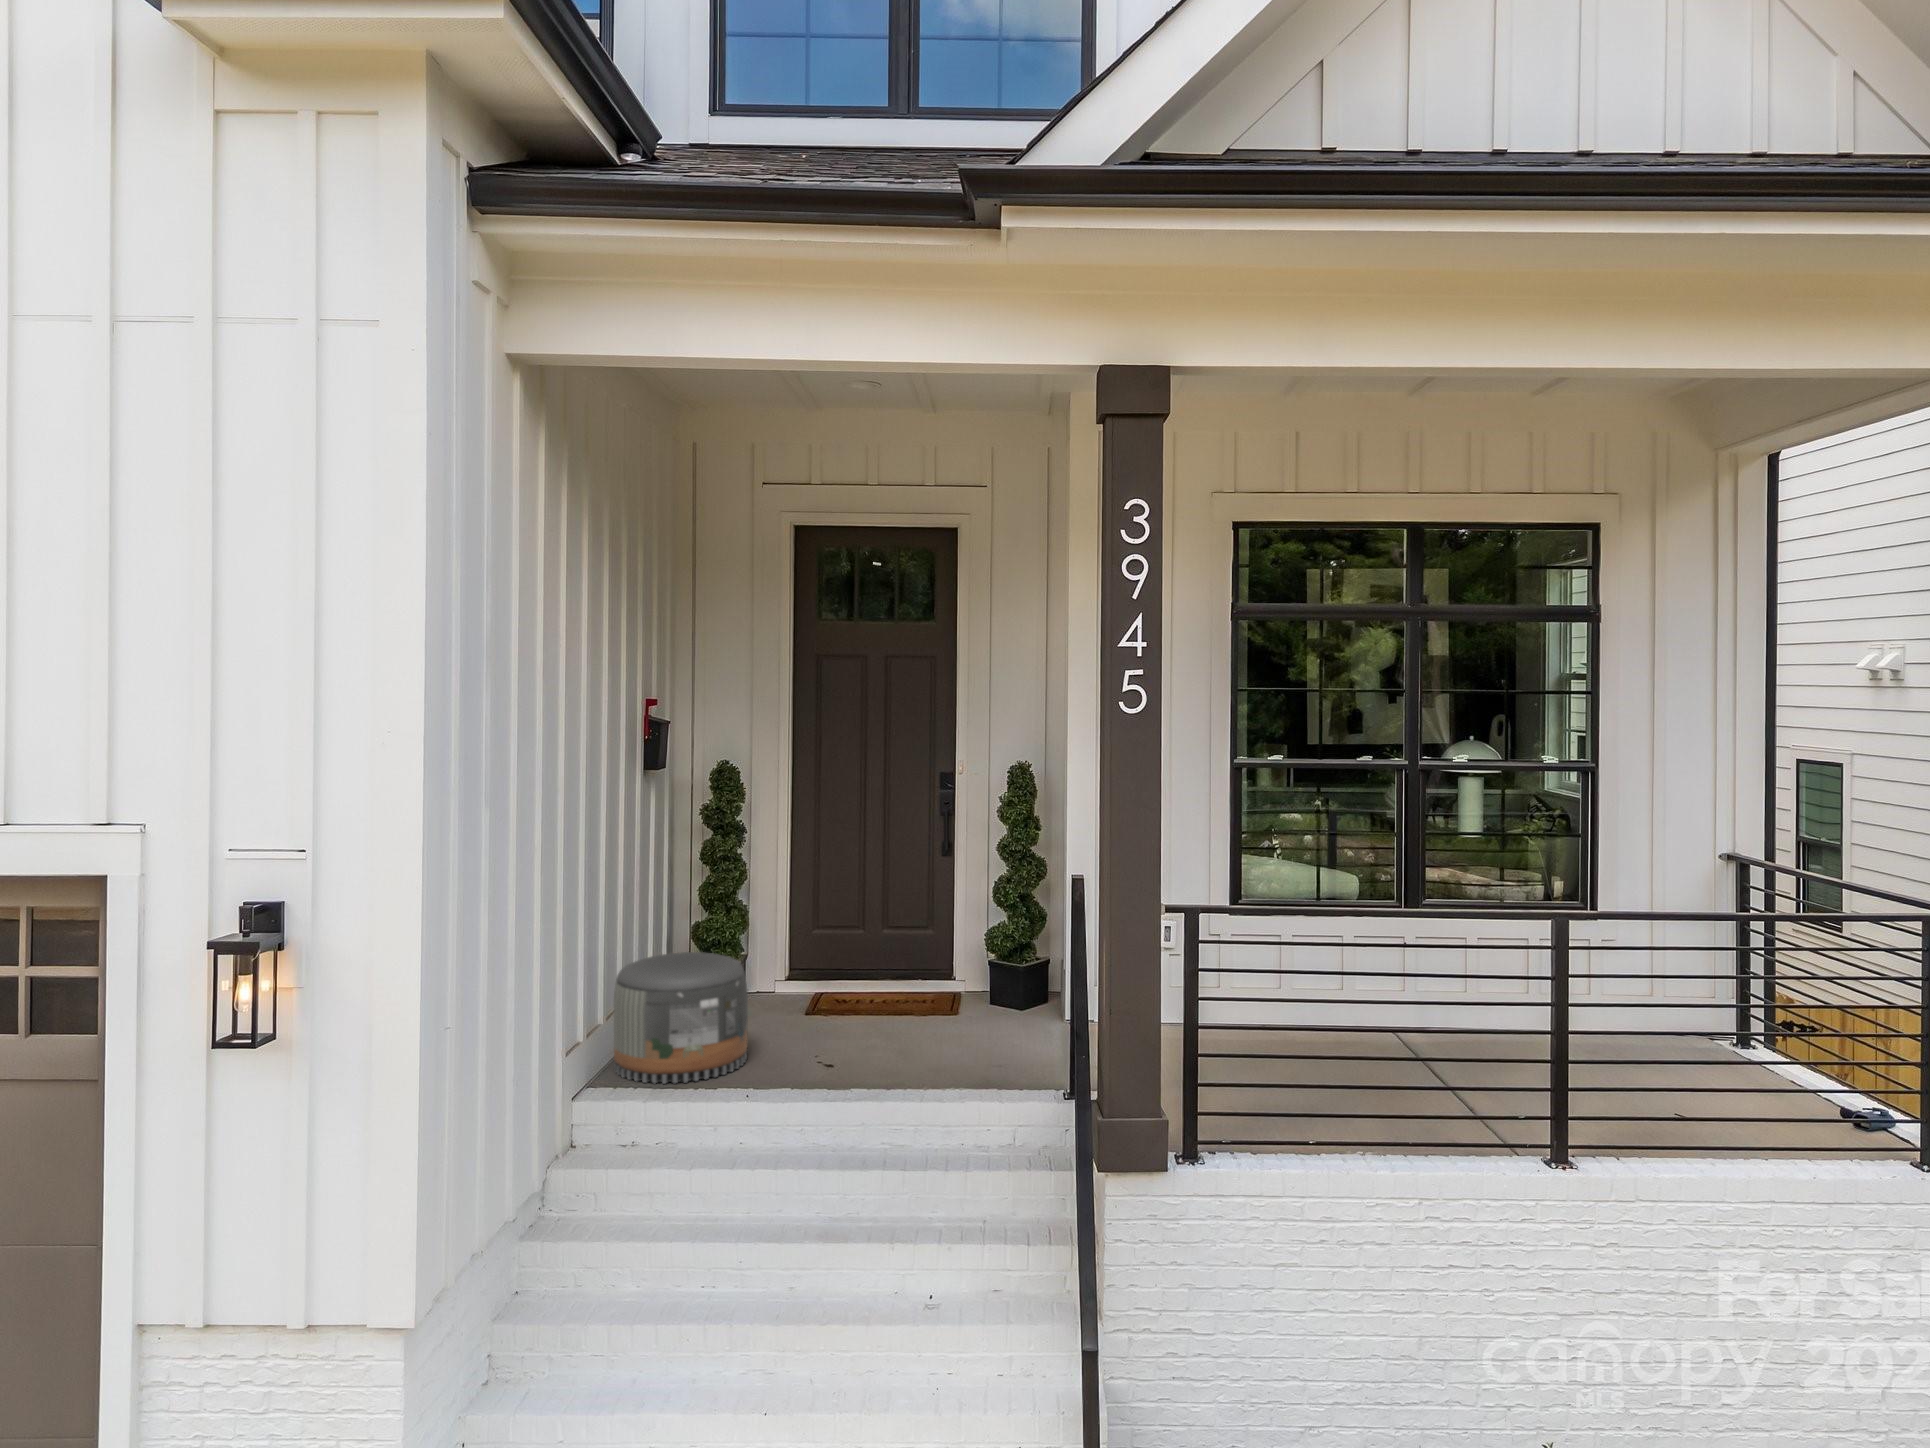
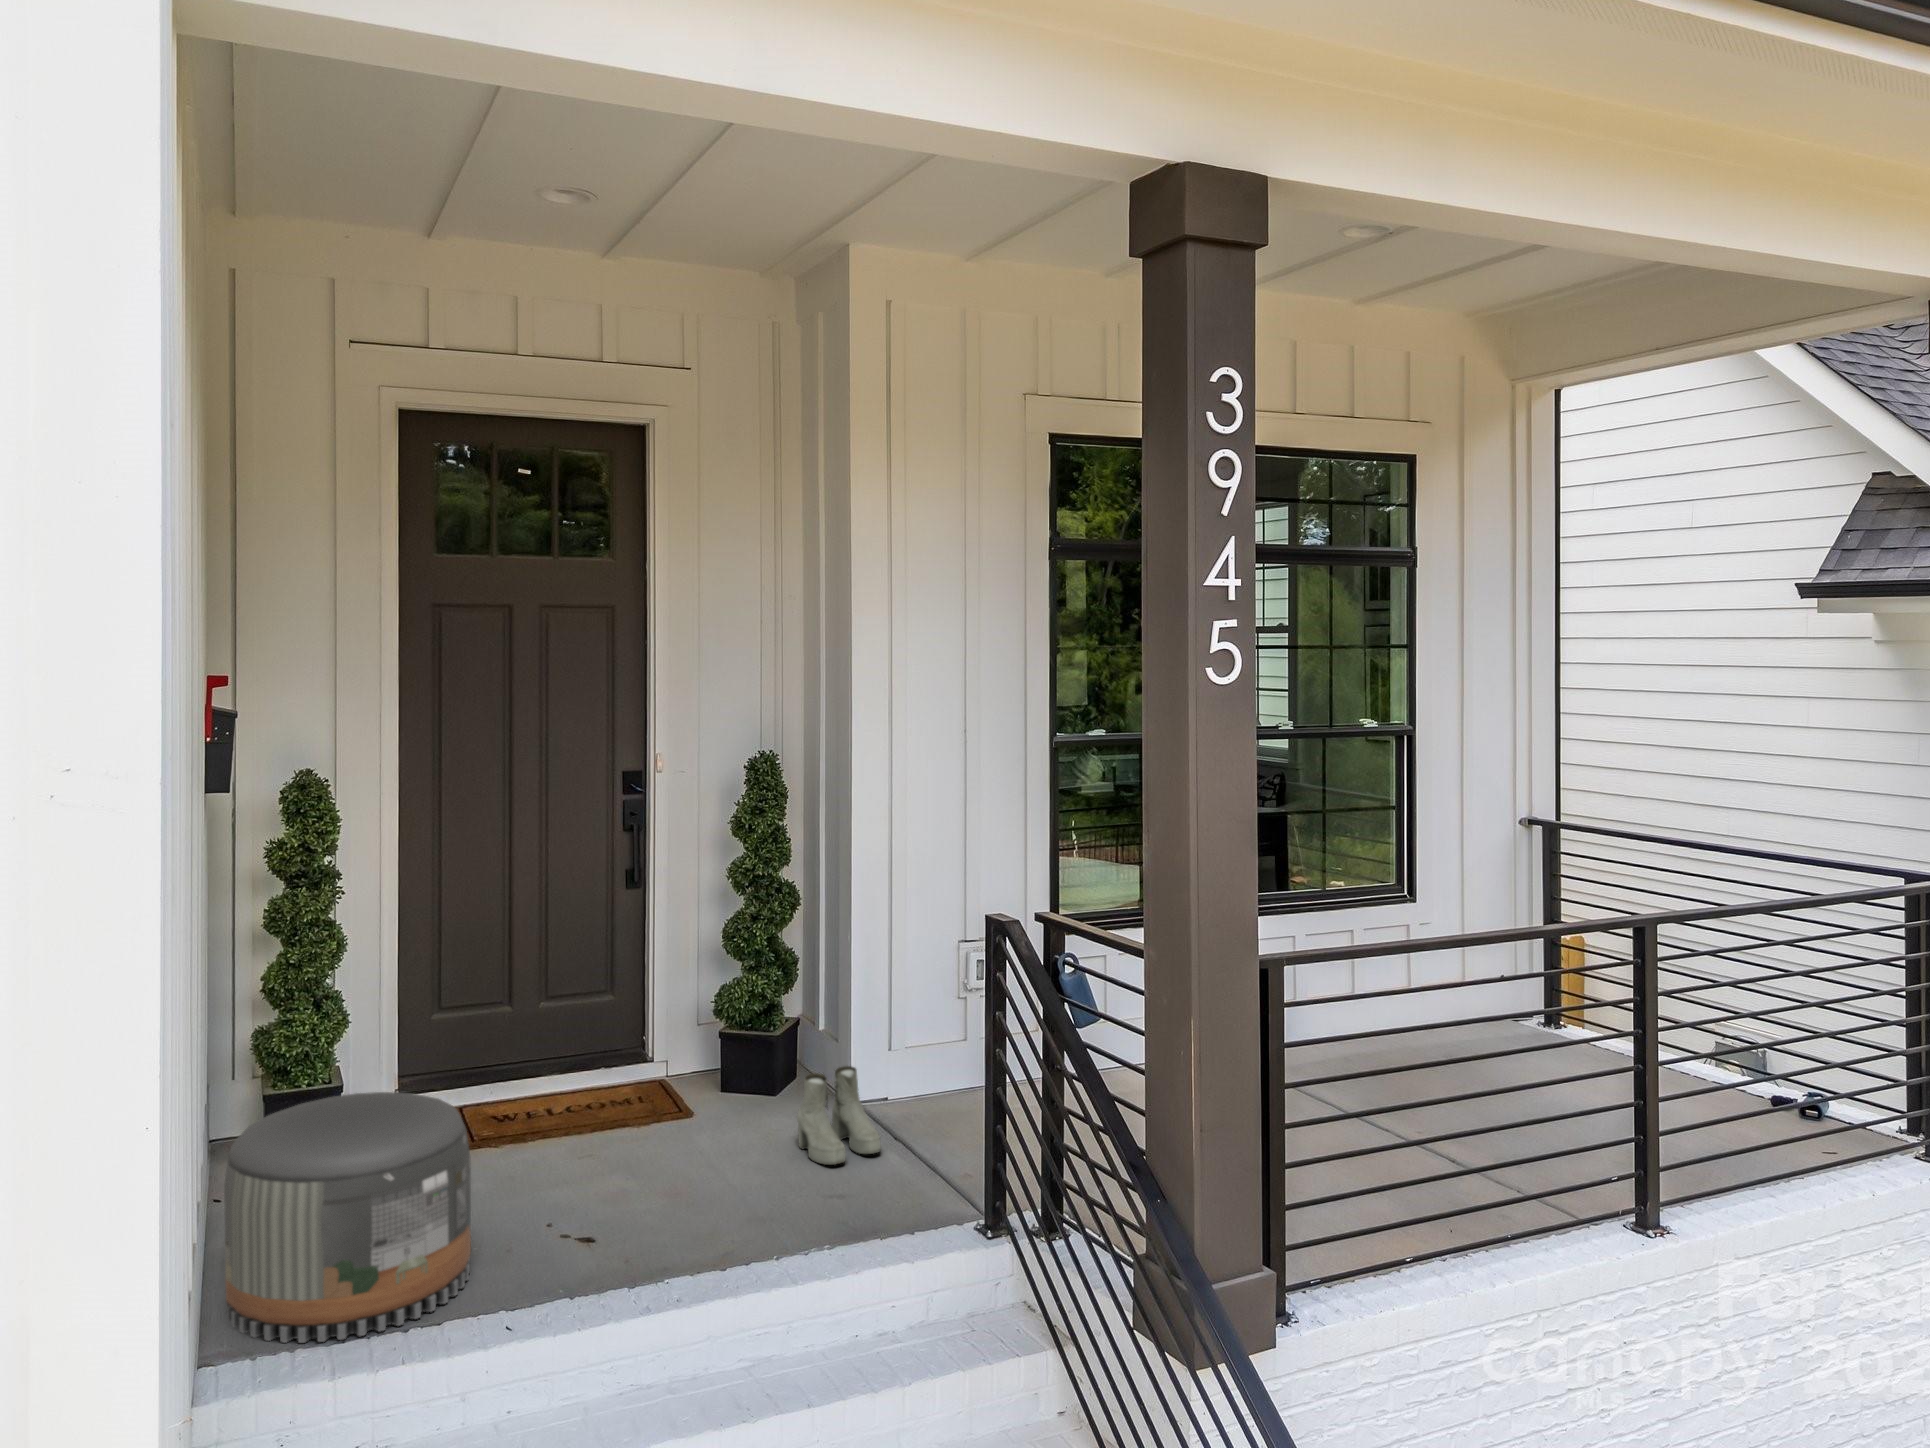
boots: none [991,984,1040,1047] -> present [797,1066,881,1165]

